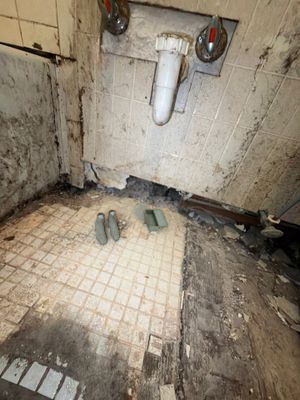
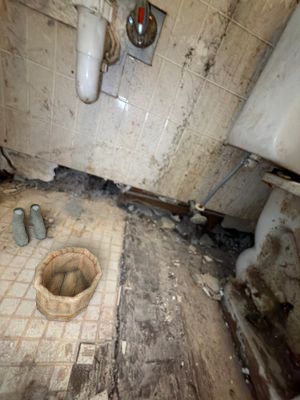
toolbox: present [144,209,168,231] -> none [79,203,105,227]
wooden bucket: none [116,249,170,315] -> present [33,246,103,322]

